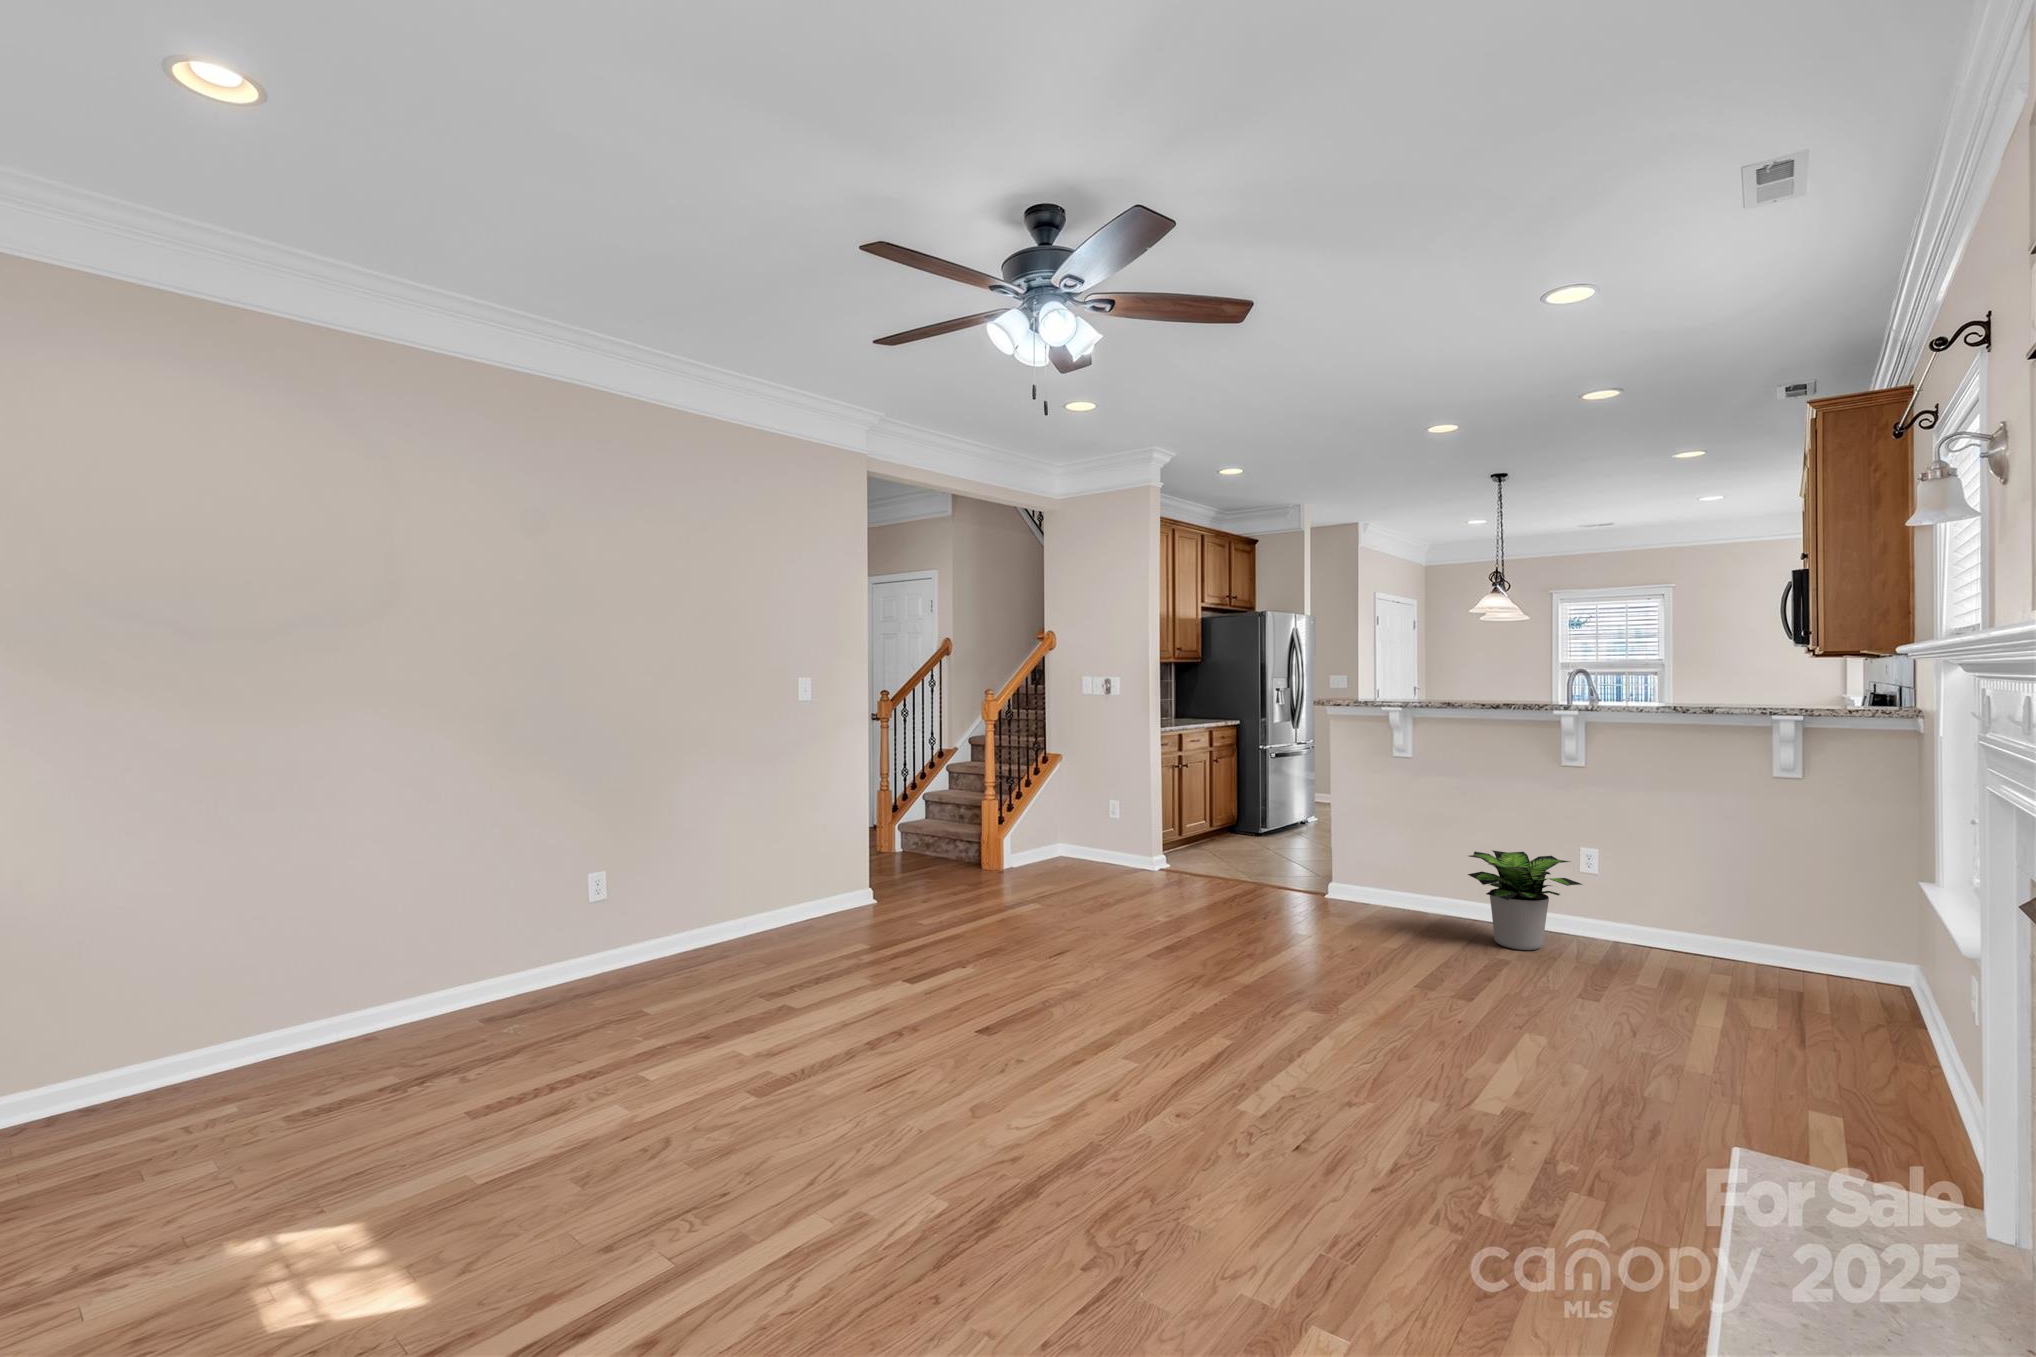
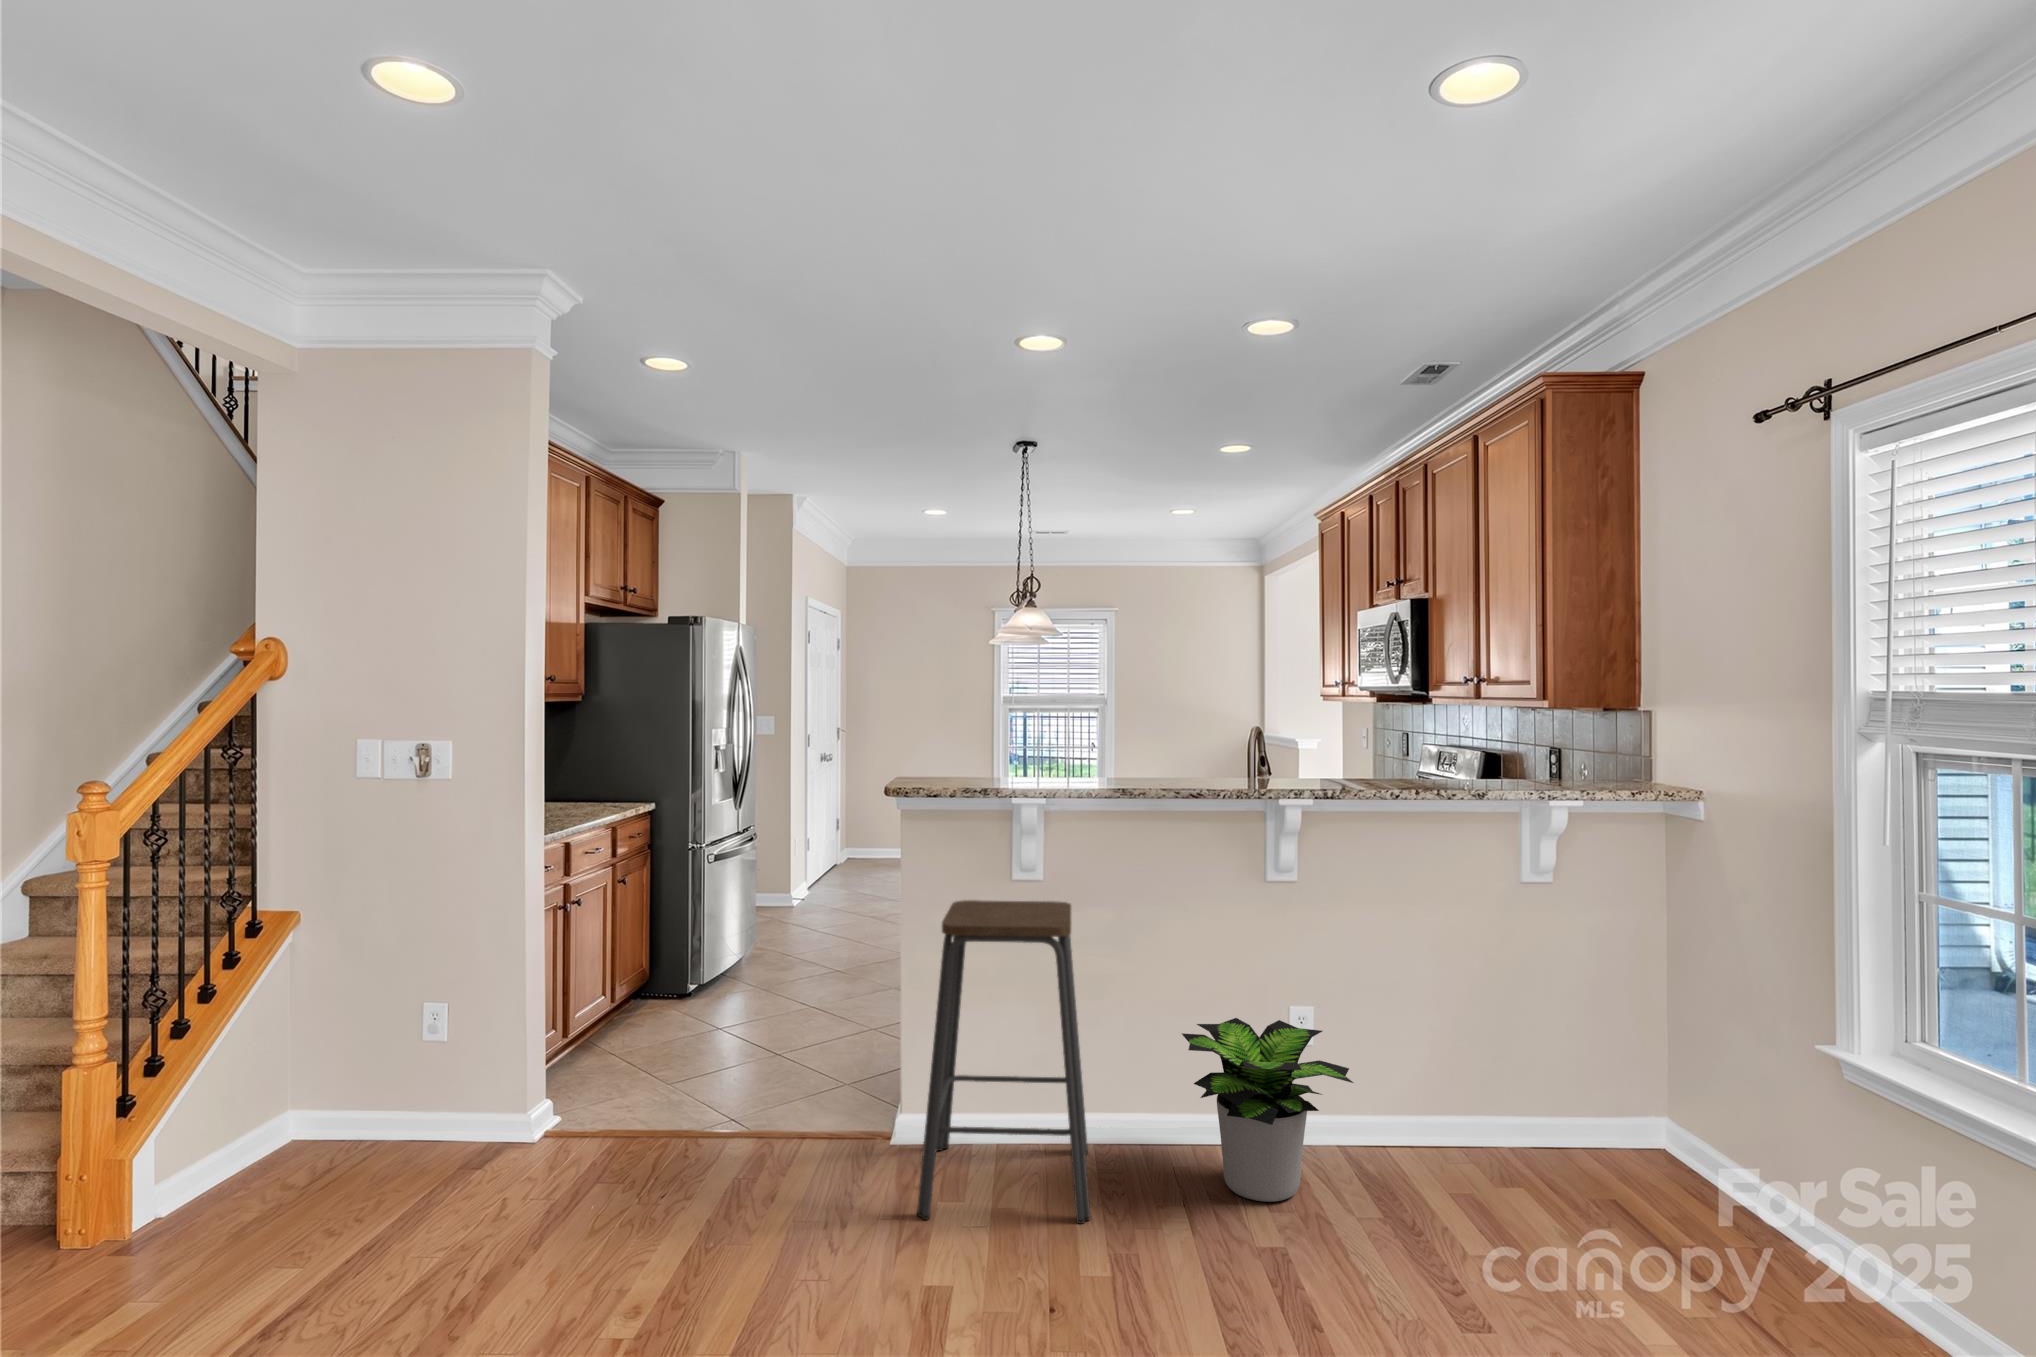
bar stool: none [1310,769,1429,935] -> present [917,900,1090,1224]

